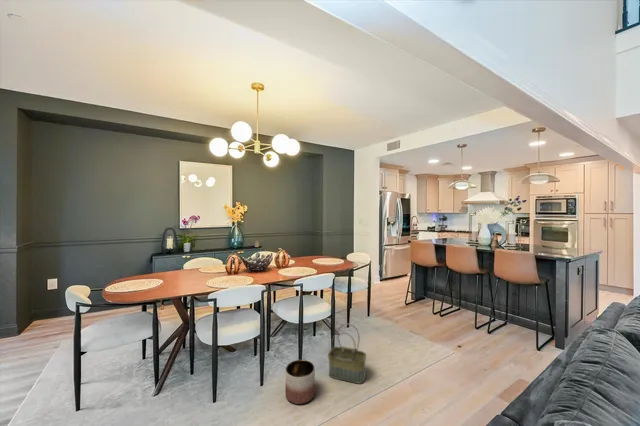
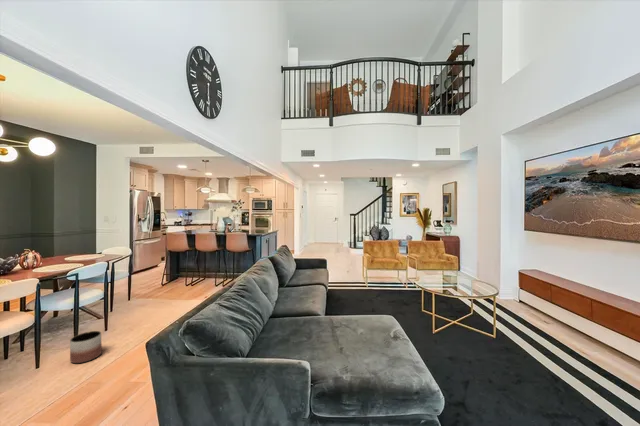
basket: present [328,328,366,384] -> none [107,297,142,341]

